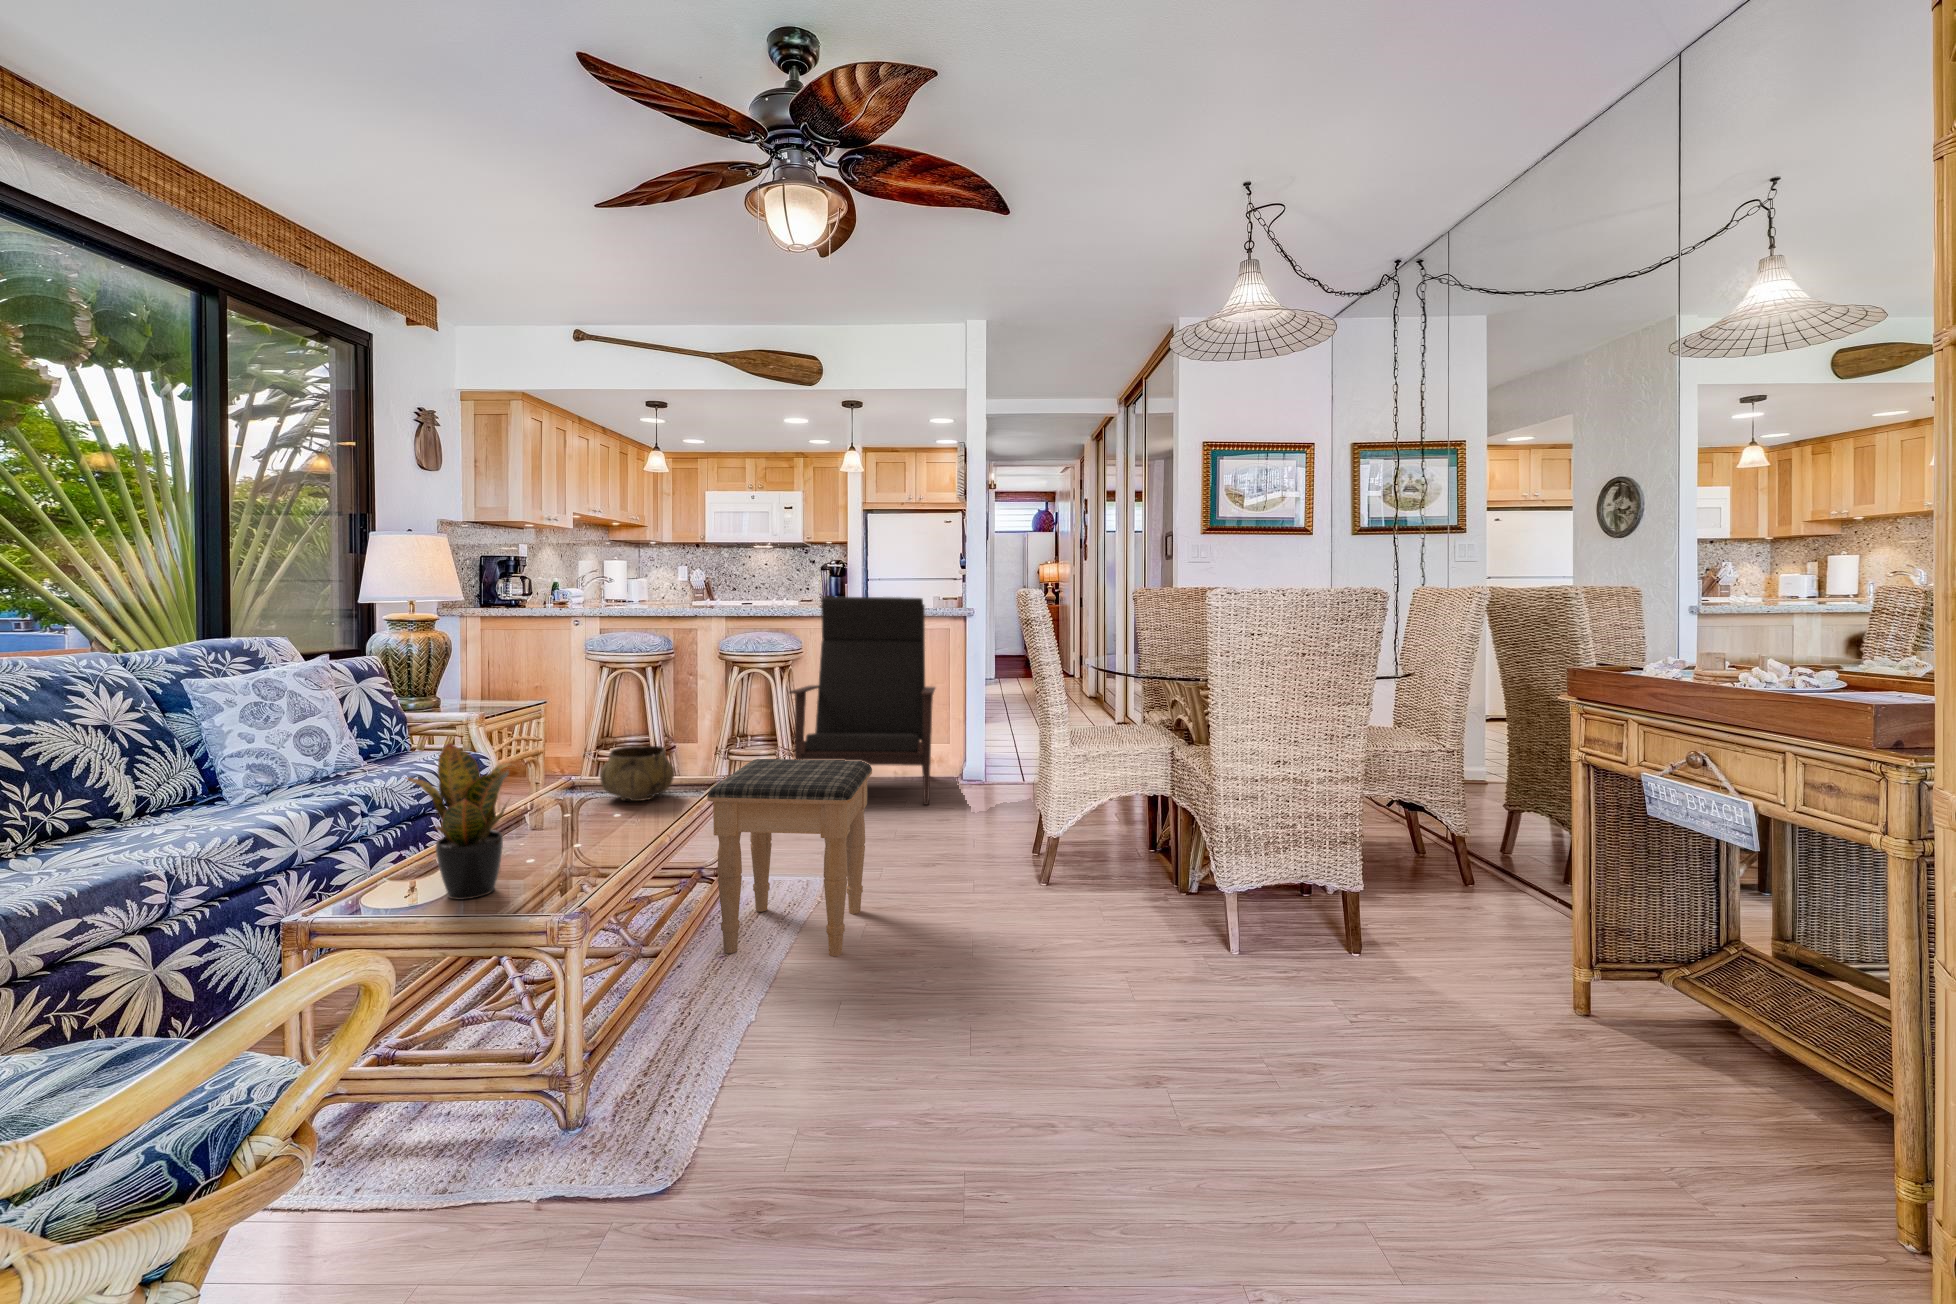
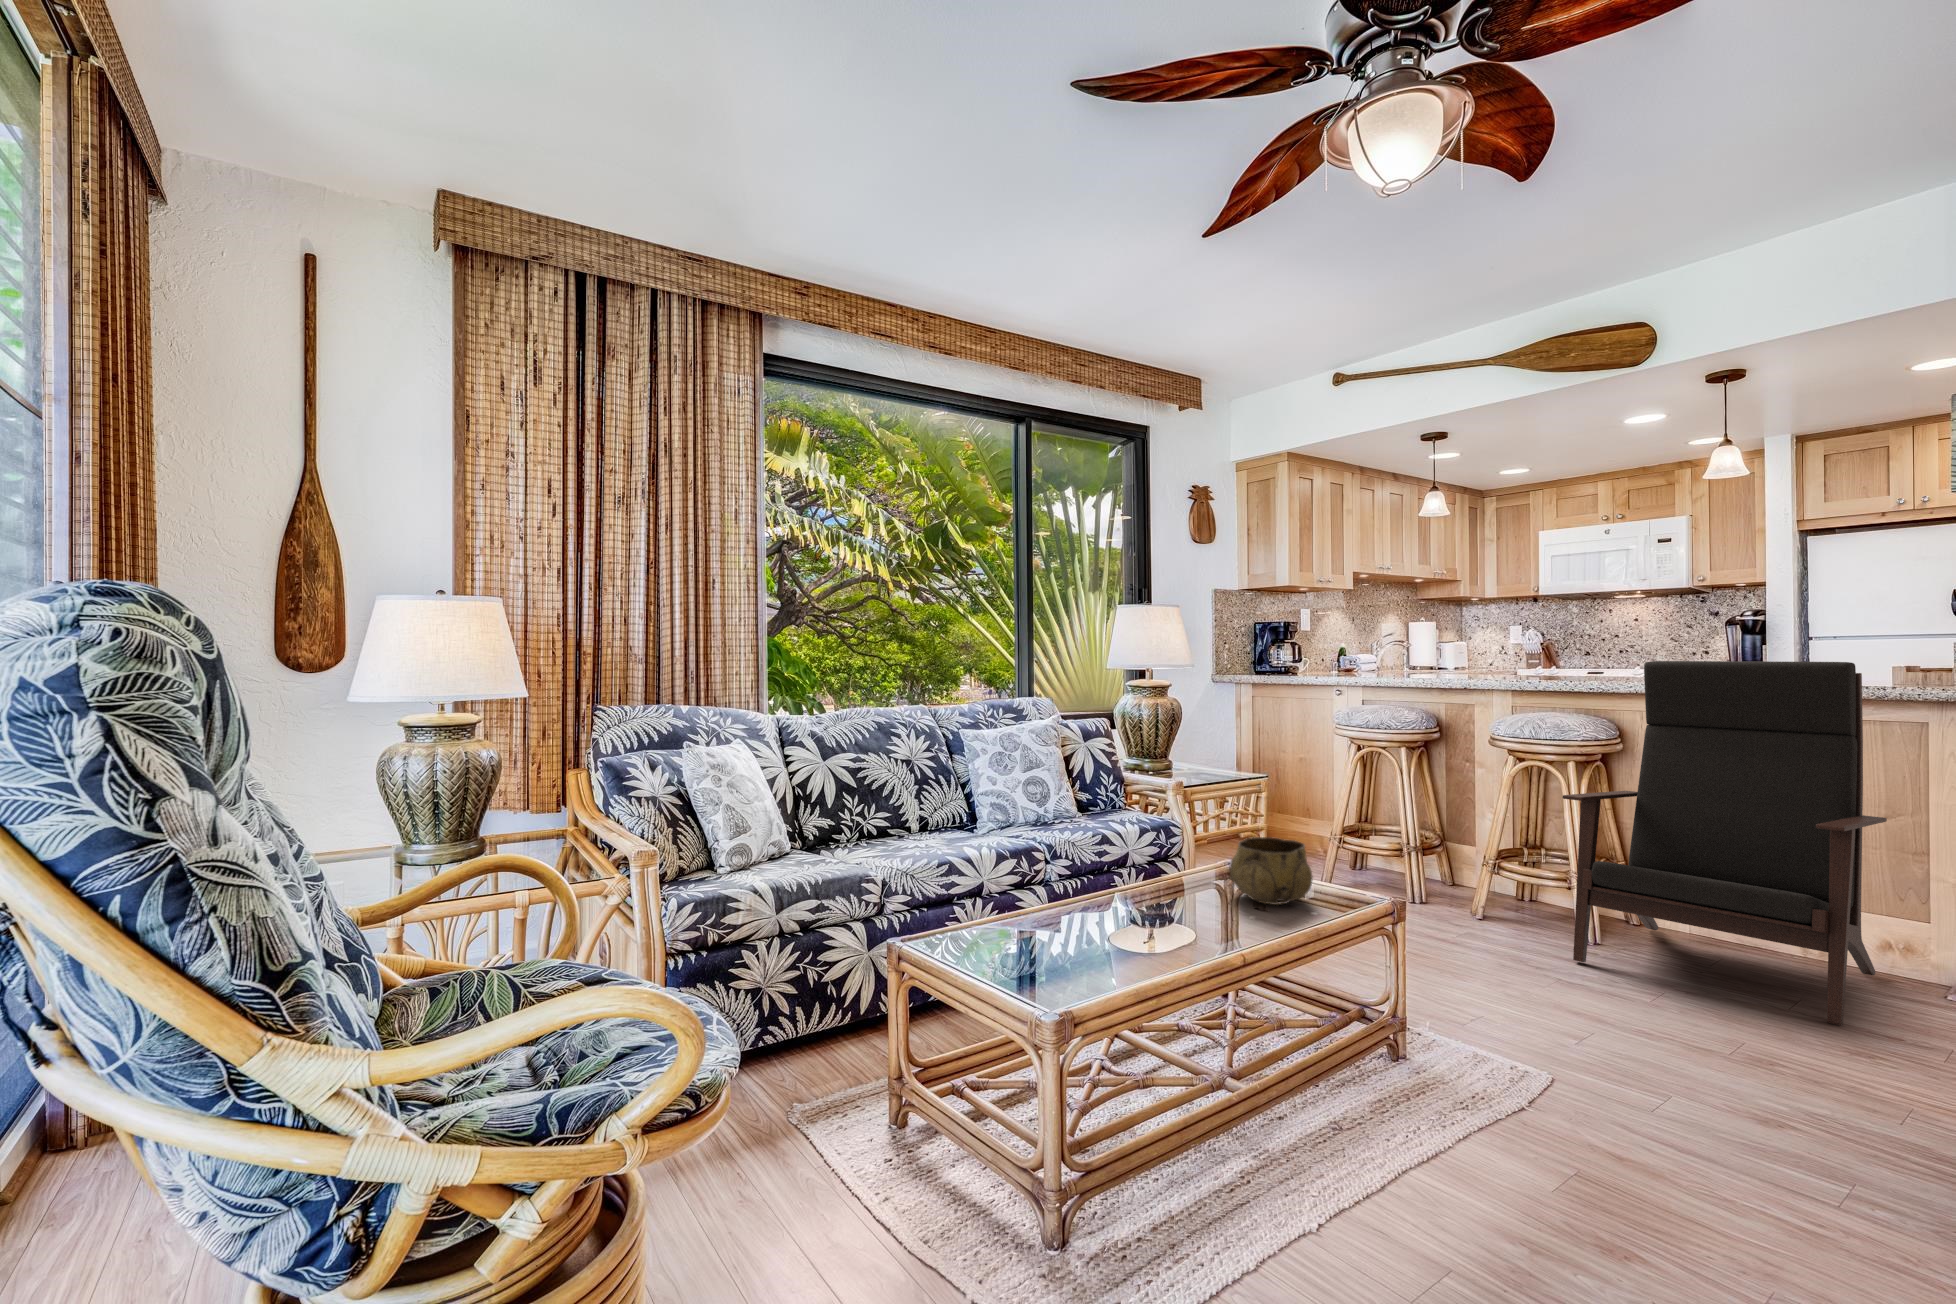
potted plant: present [403,743,511,900] -> none [966,796,1072,964]
footstool: present [707,759,872,956] -> none [1303,882,1590,1211]

